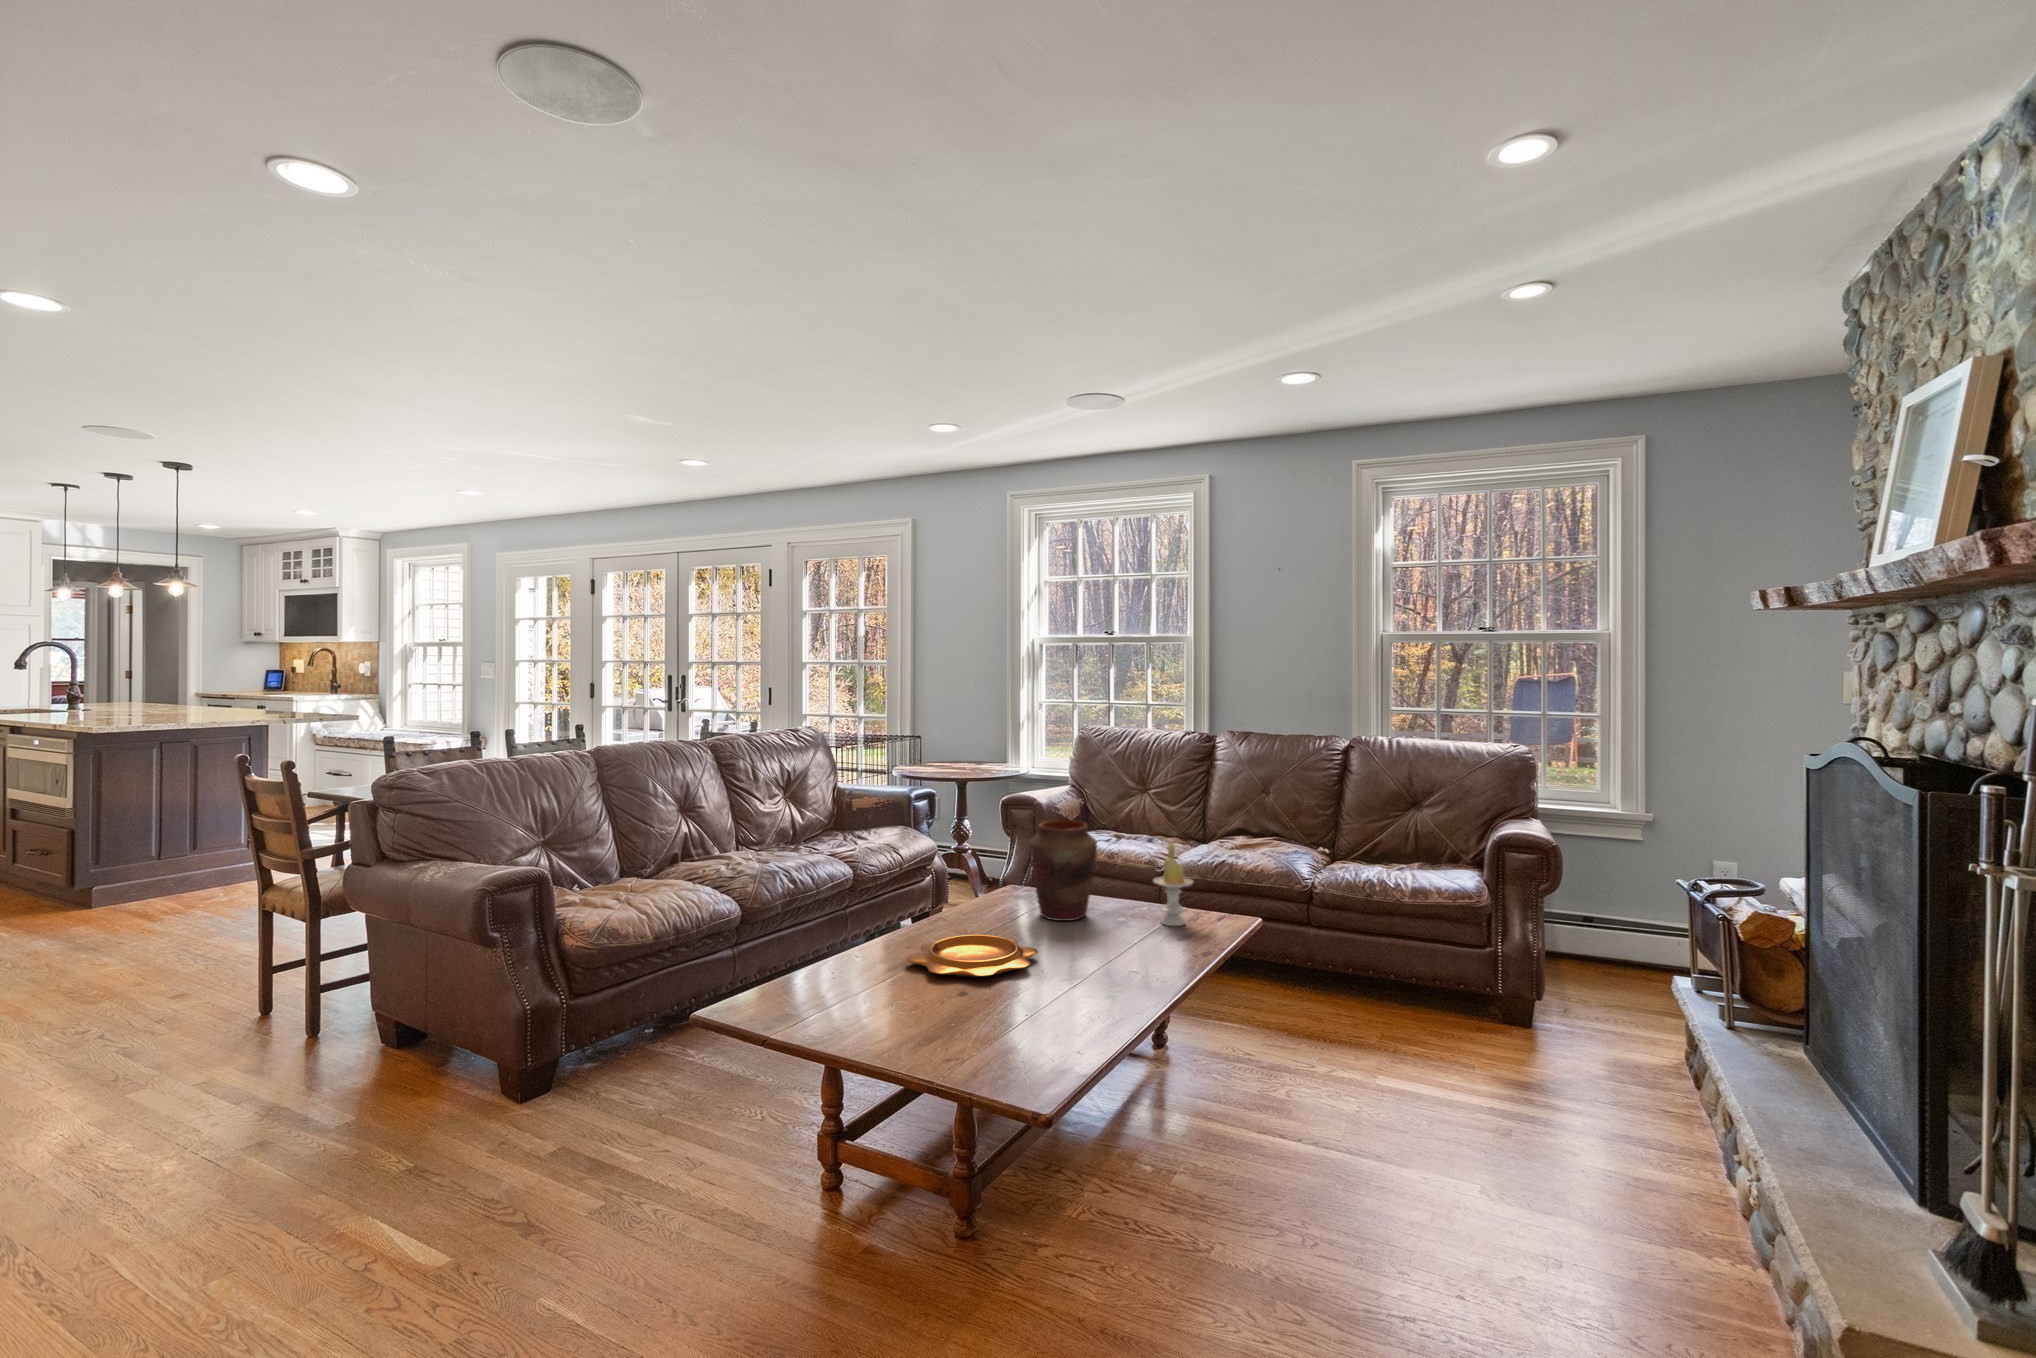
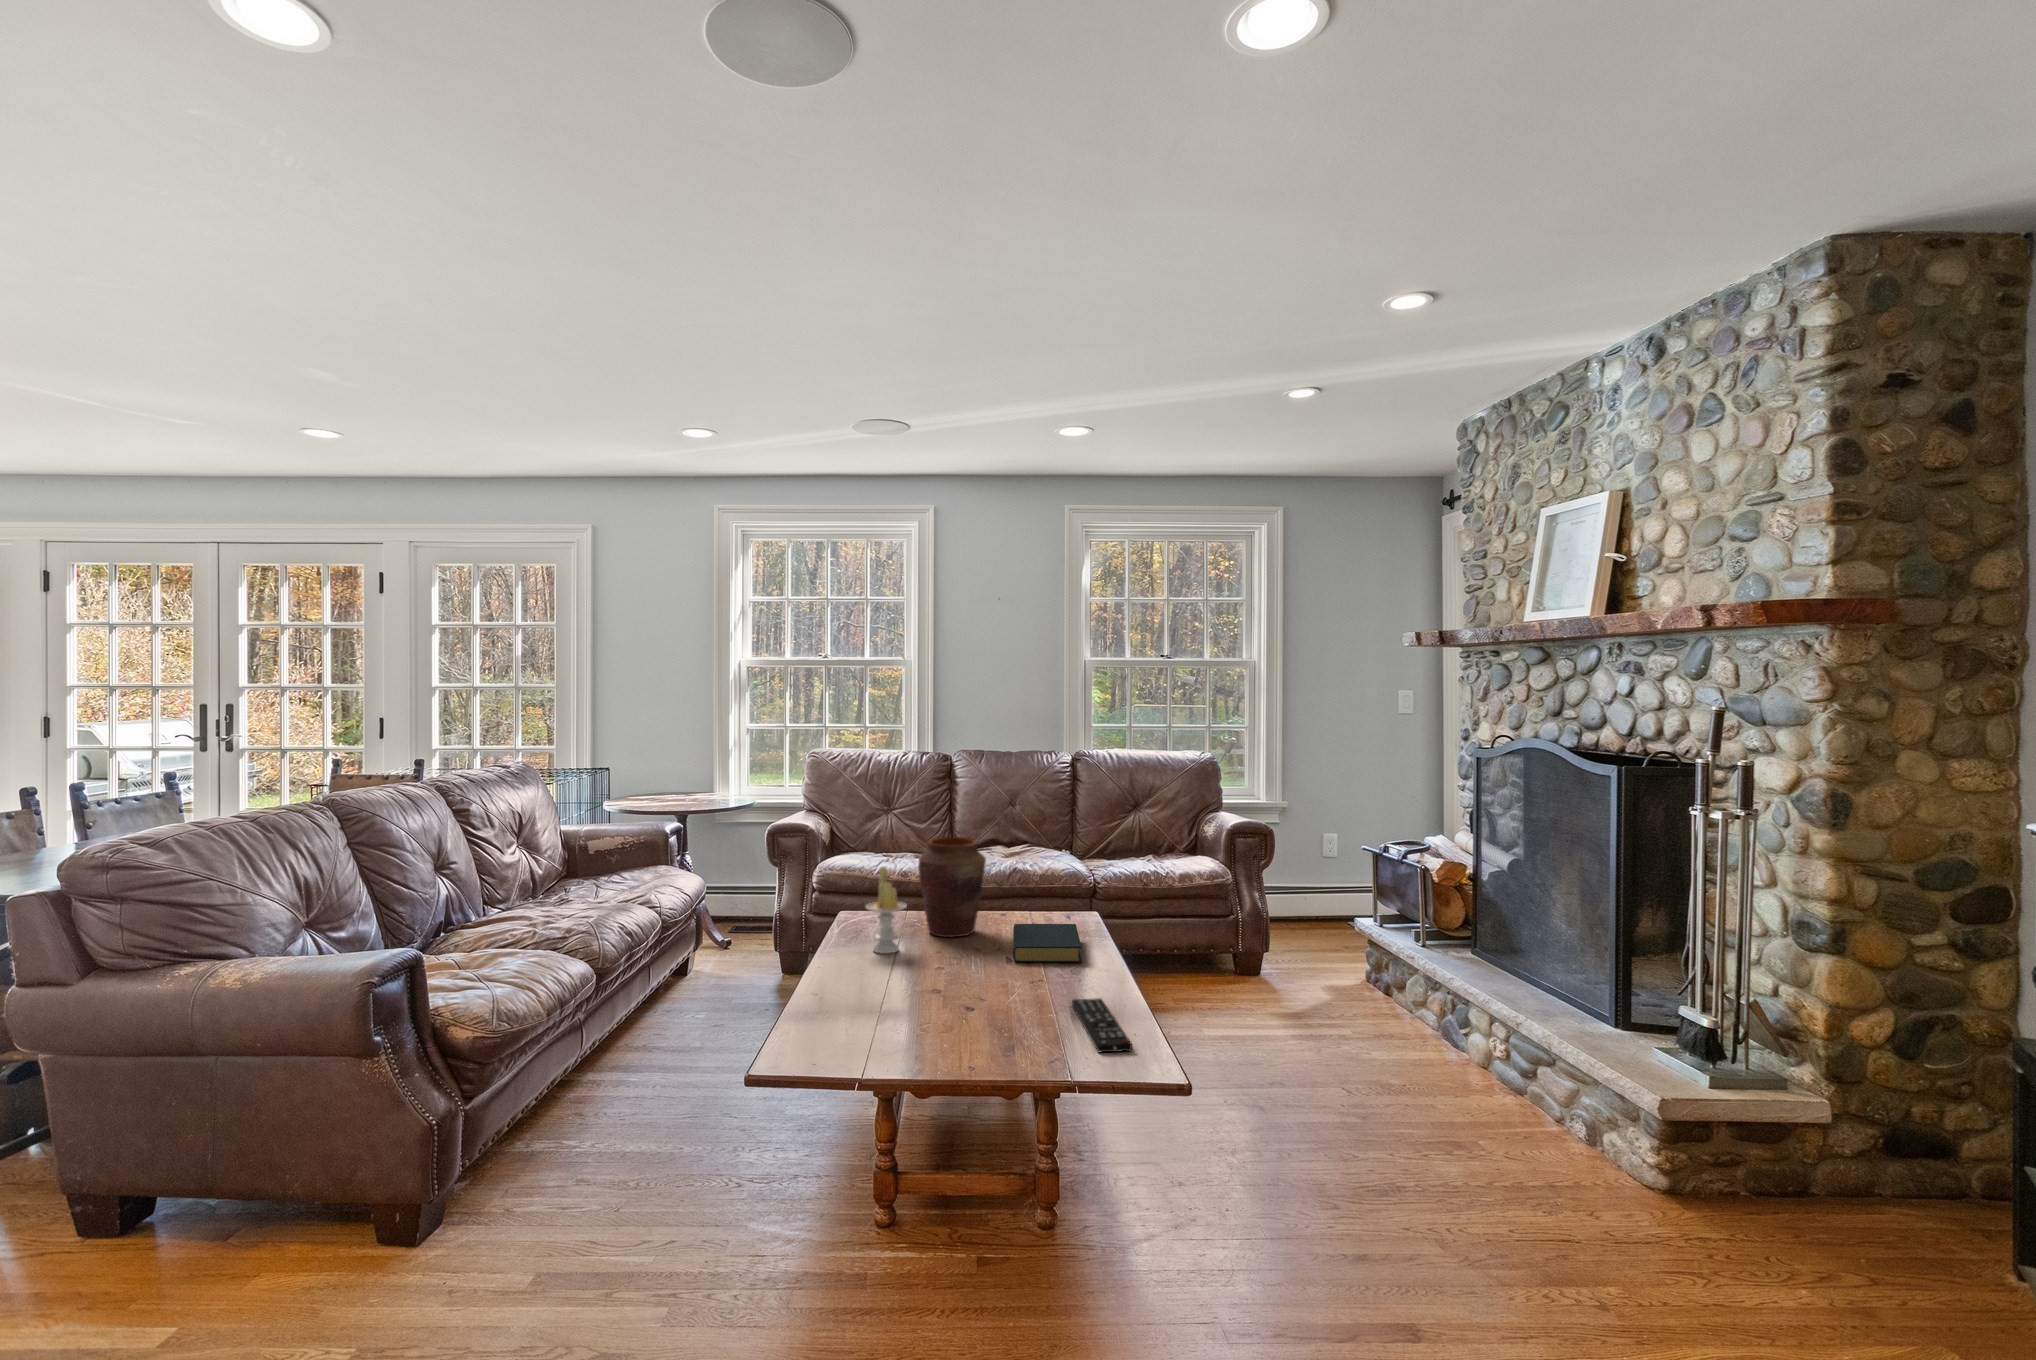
candle: present [1153,843,1193,926] -> present [866,867,907,954]
hardback book: none [1068,916,1171,964] -> present [1013,924,1082,962]
decorative bowl: present [906,935,1038,977] -> none [880,956,1012,998]
remote control: none [989,998,1076,1060] -> present [1072,998,1132,1052]

